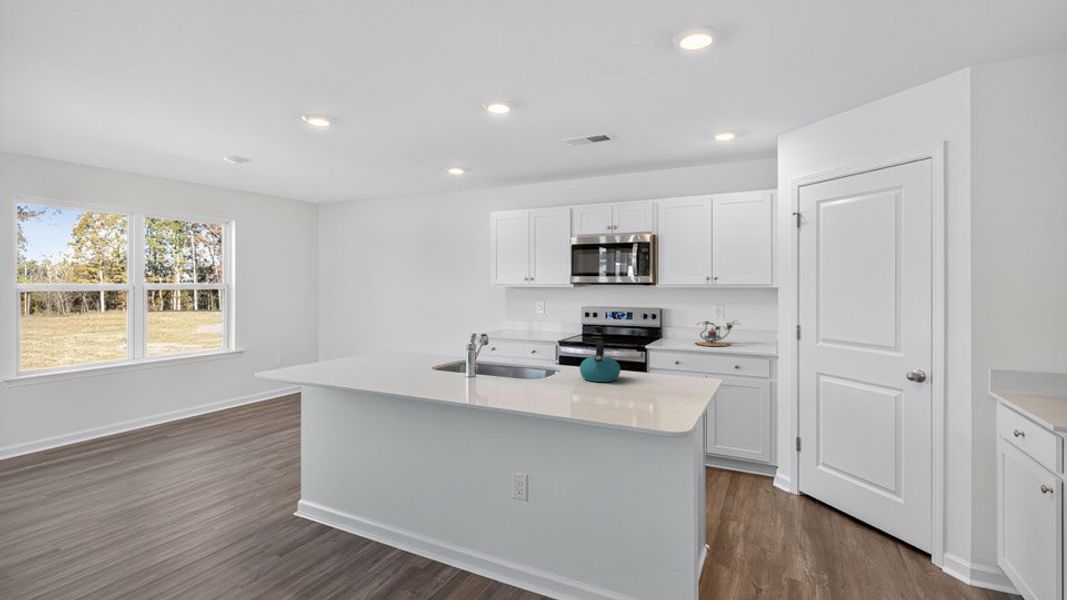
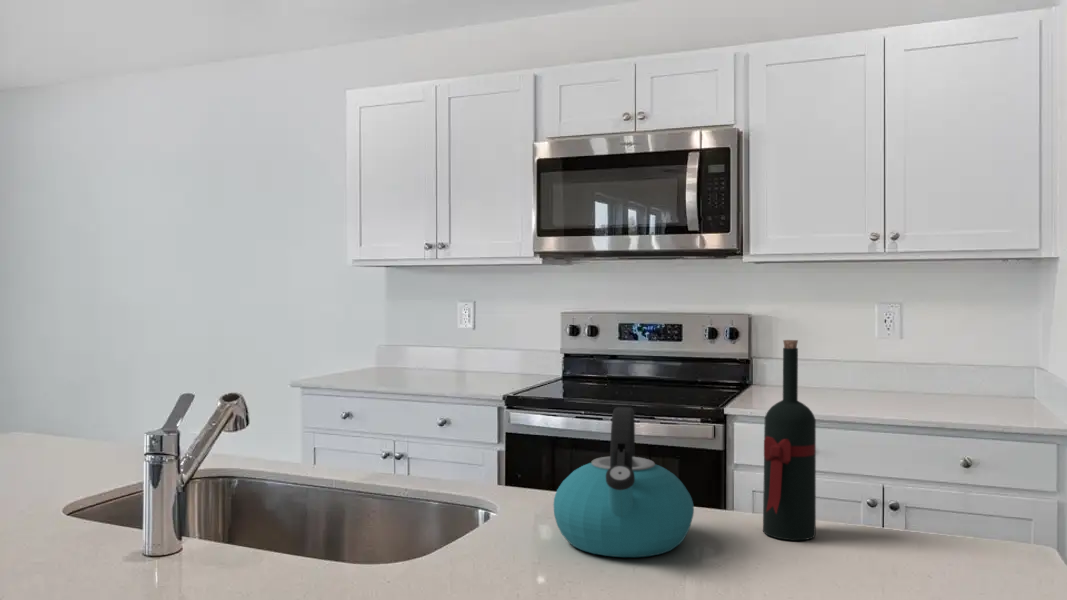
wine bottle: none [642,321,658,379] -> present [763,340,816,540]
plant: present [697,321,733,346] -> none [840,343,957,408]

